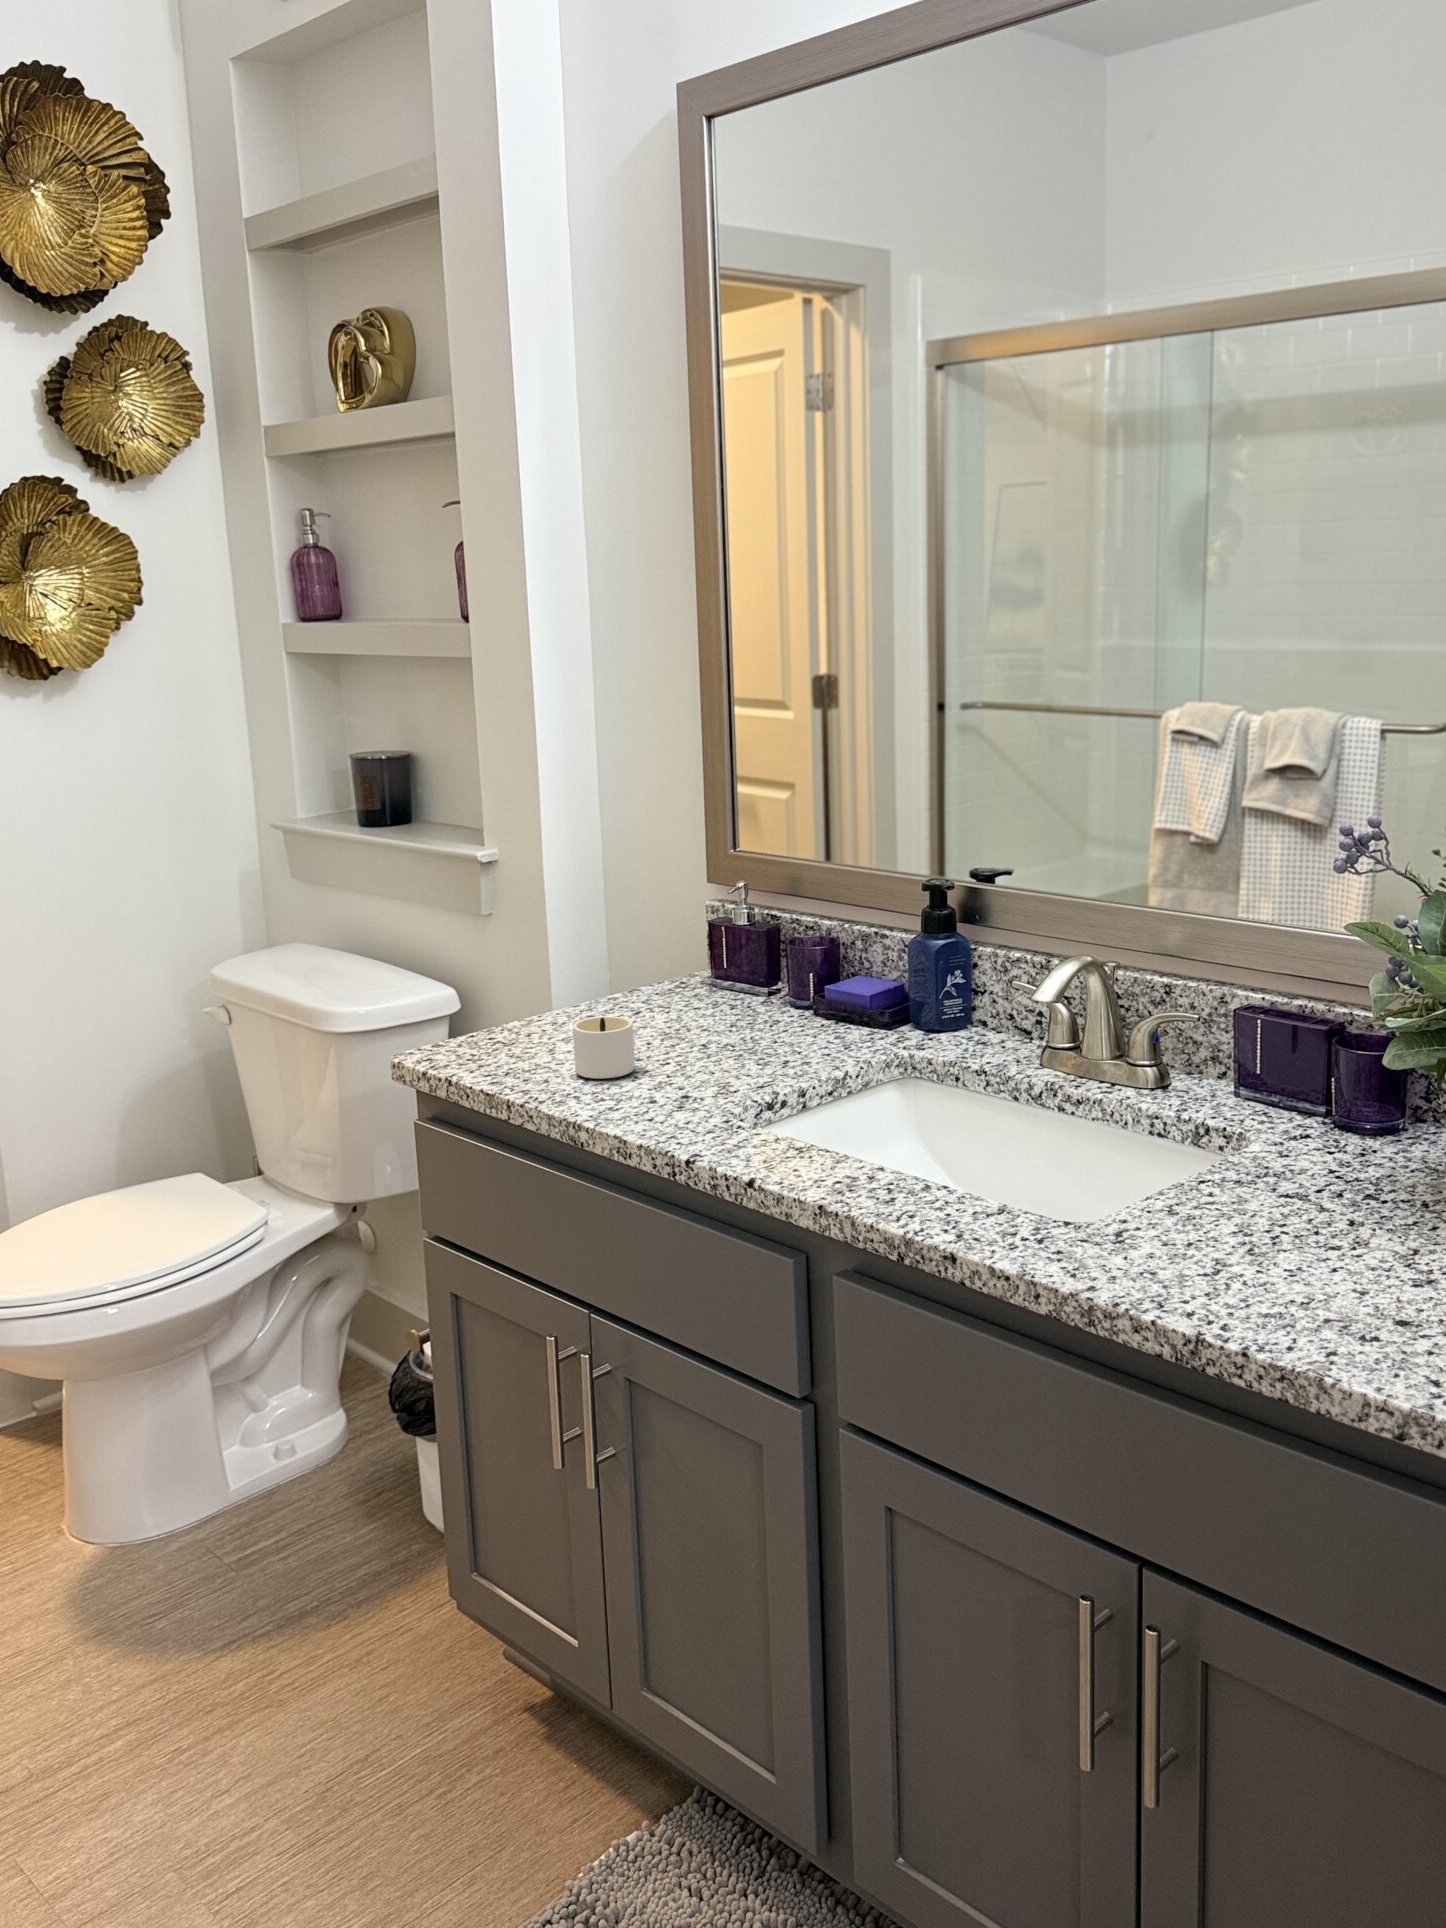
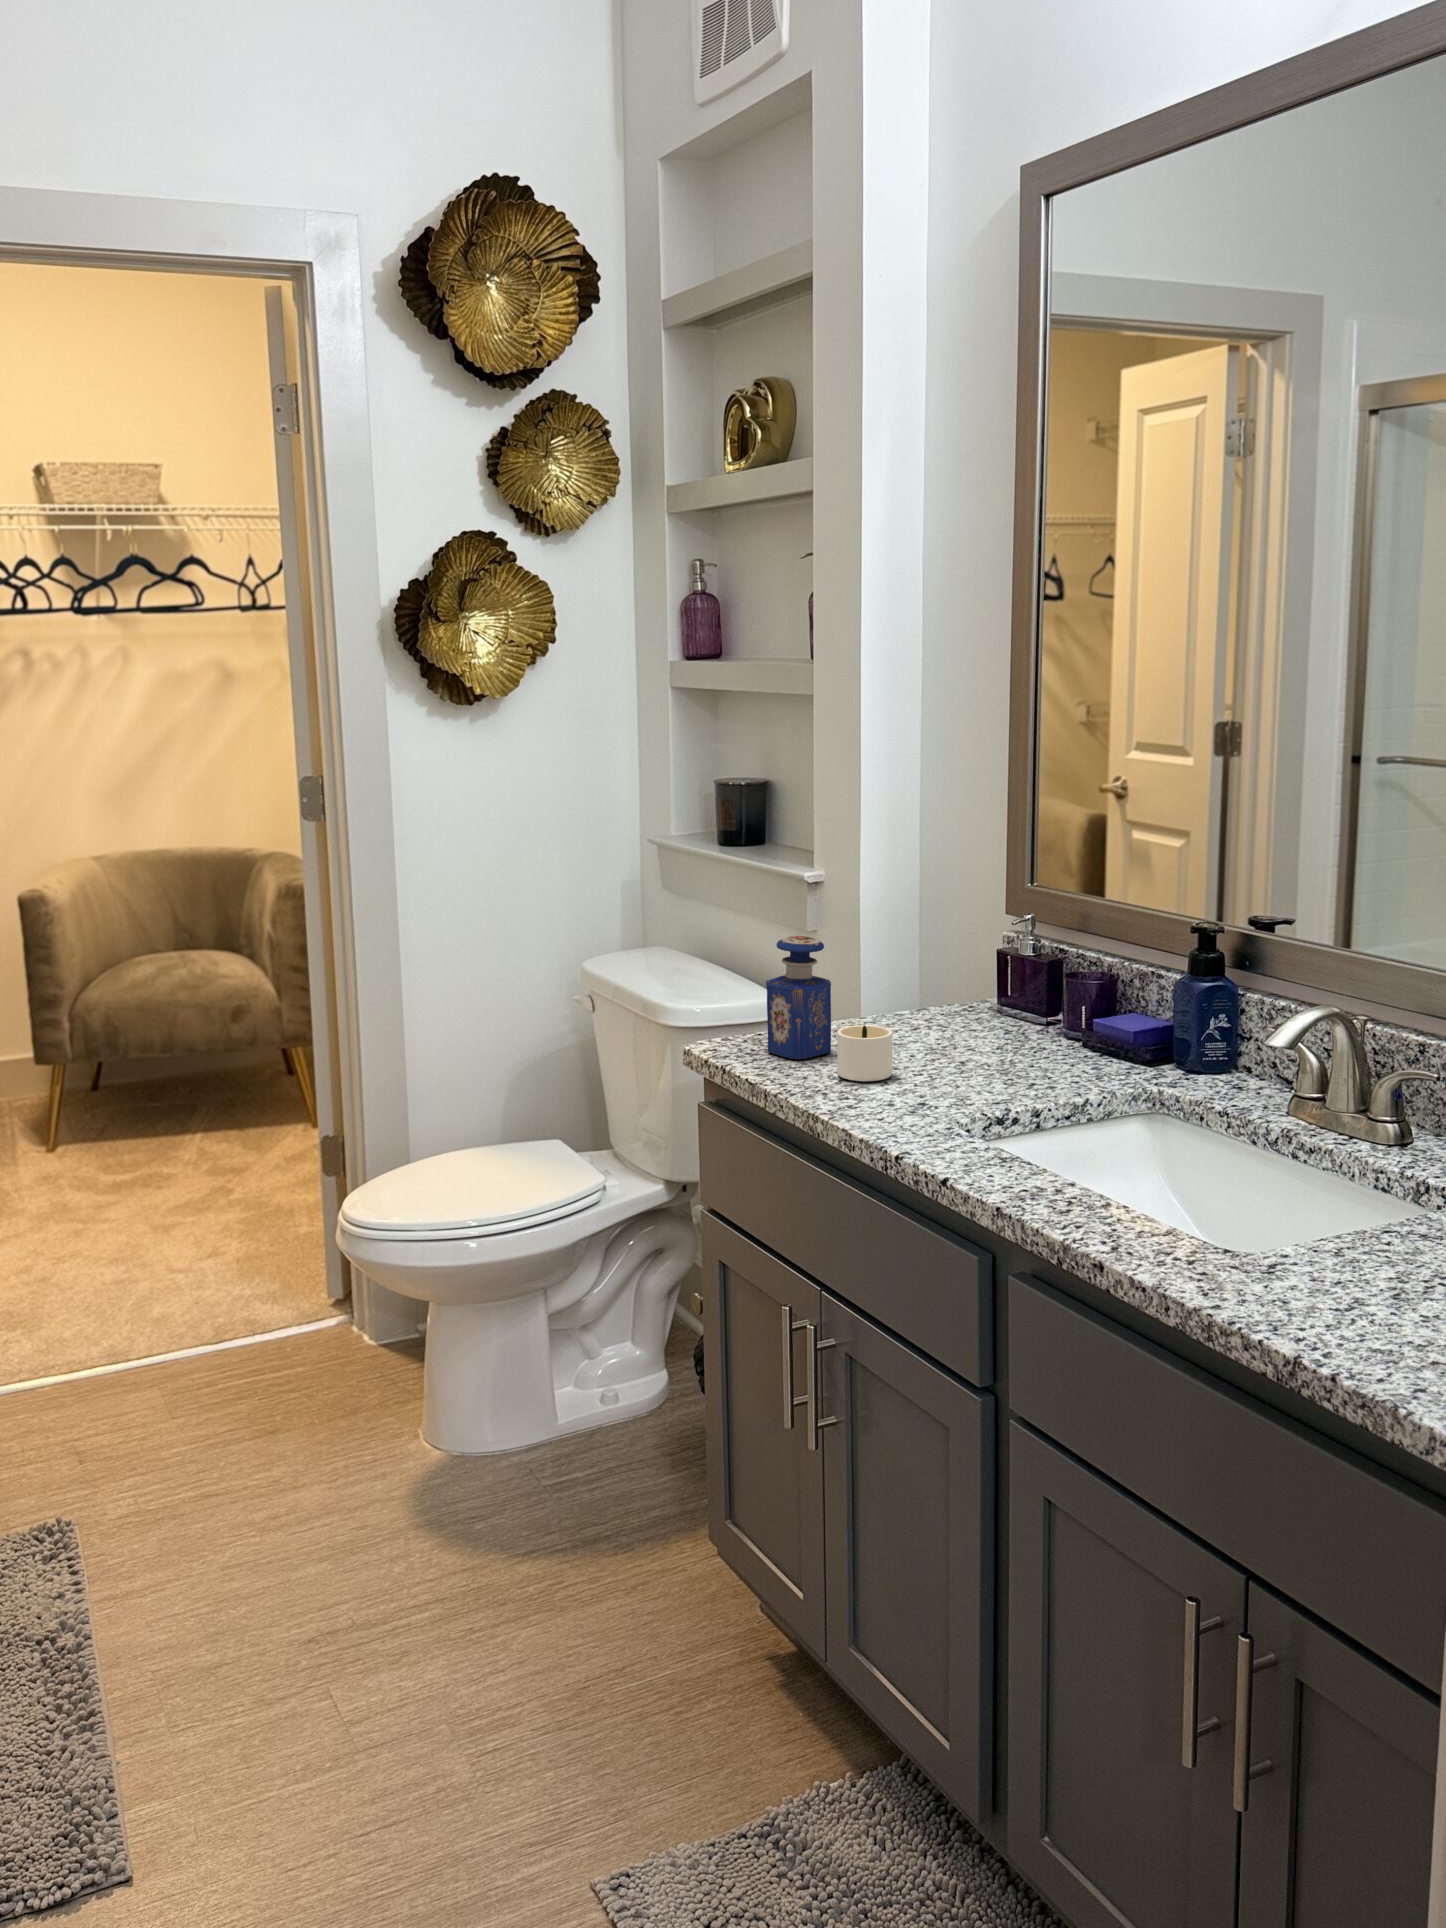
perfume bottle: none [480,924,556,1060] -> present [766,936,831,1059]

